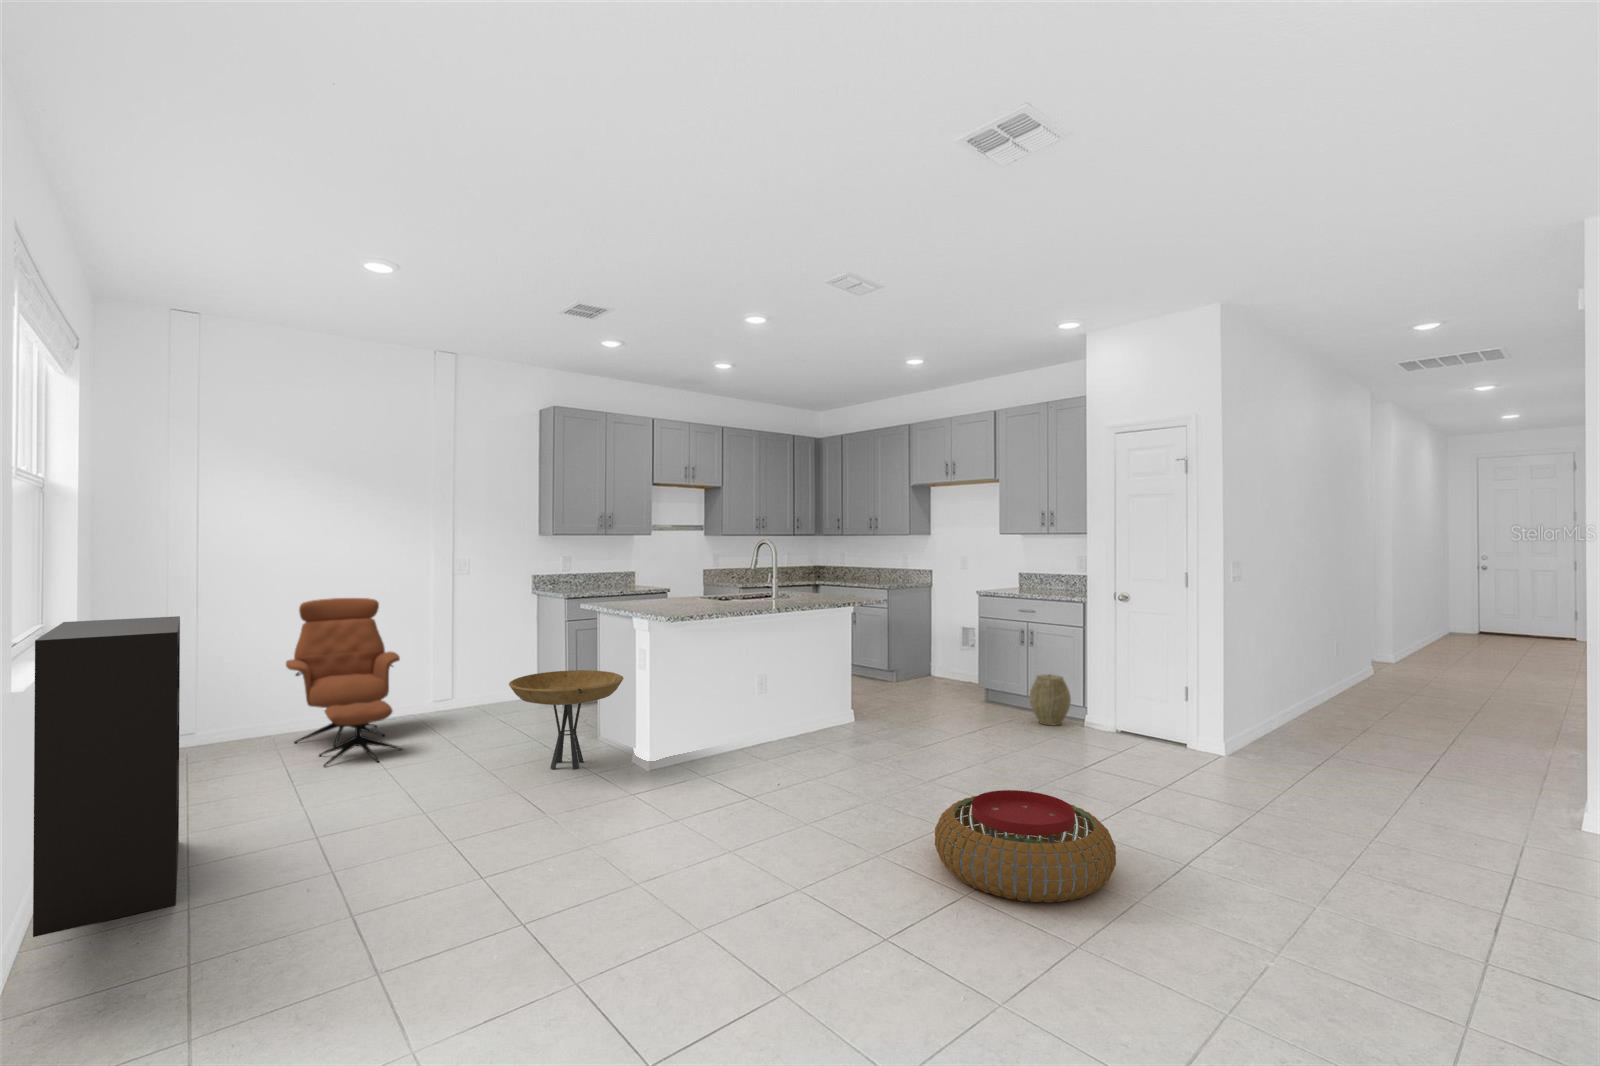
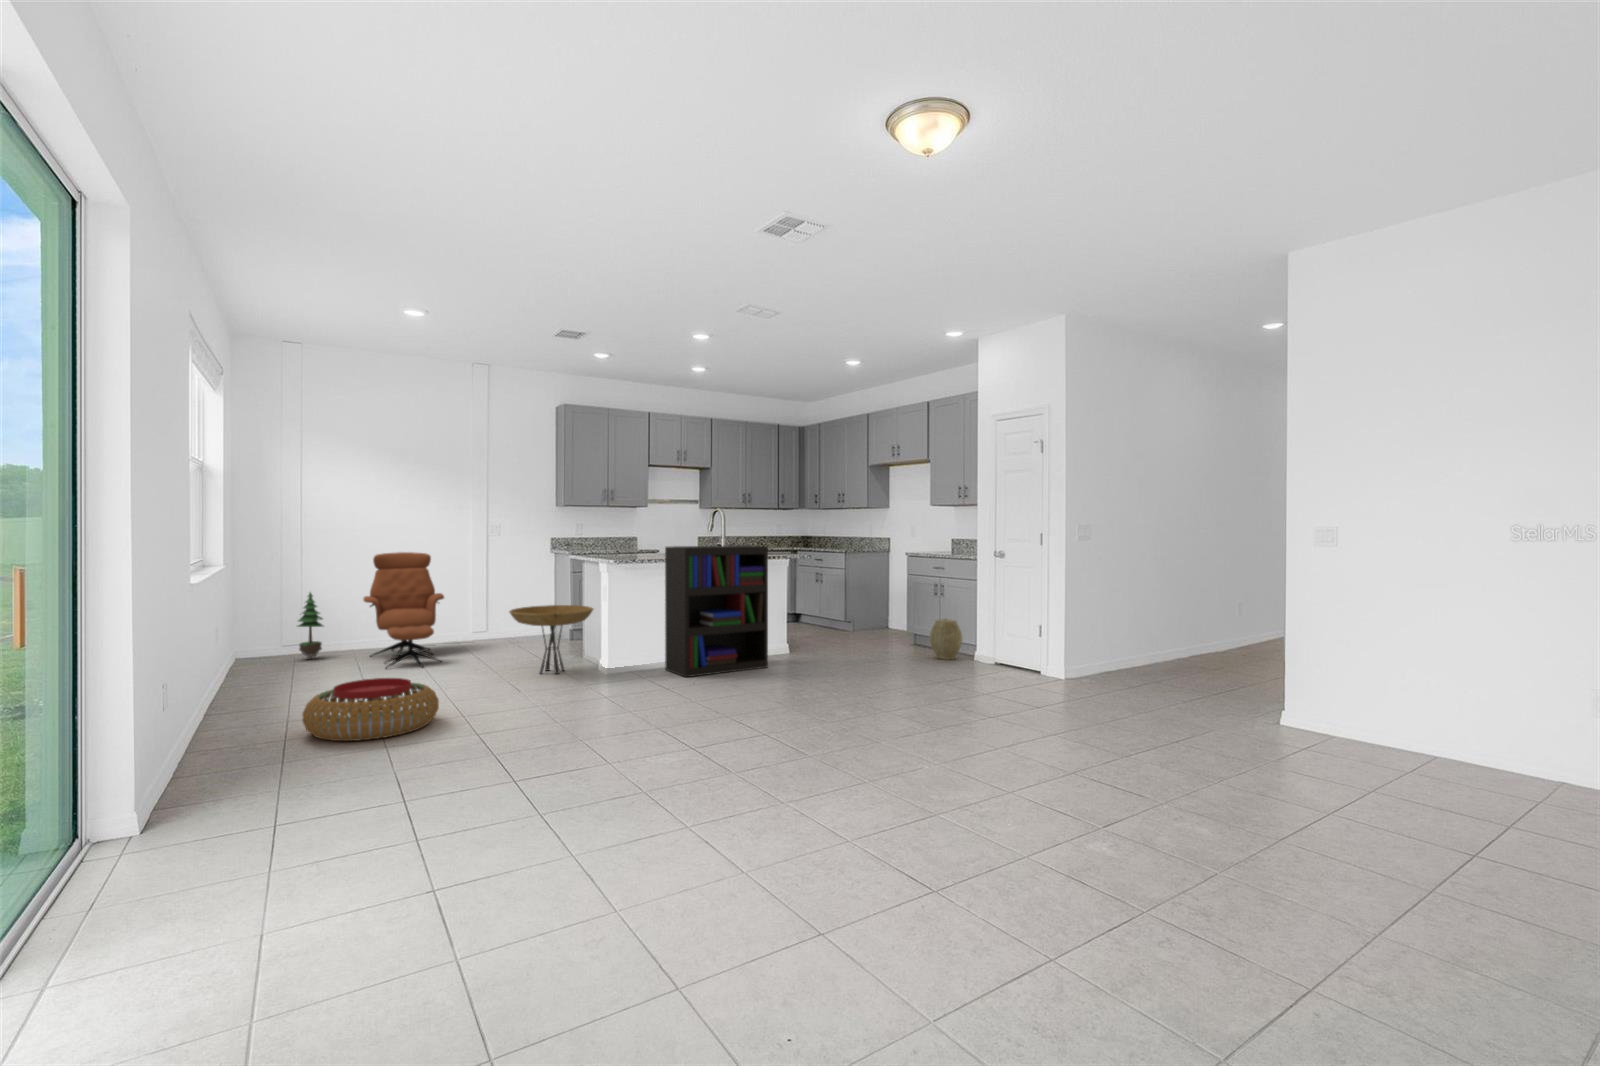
bookshelf: present [33,616,180,937] -> present [665,545,768,677]
potted tree: none [186,656,229,751] -> present [298,593,324,659]
pouf: present [935,790,1116,903] -> present [302,678,439,741]

